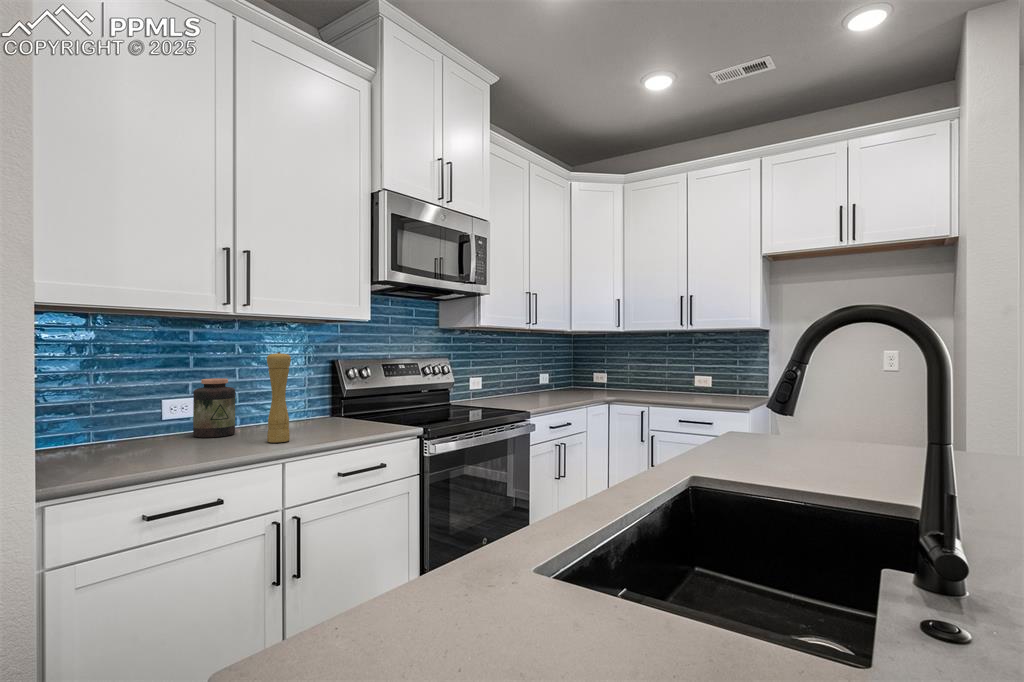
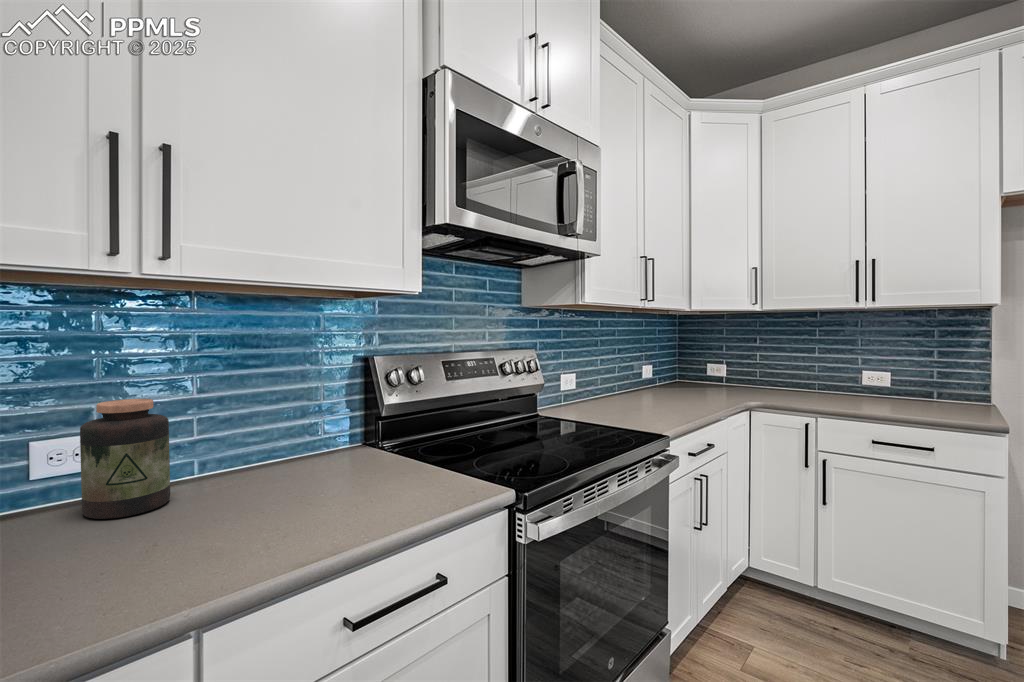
pepper mill: present [267,352,291,443] -> none [190,353,247,550]

